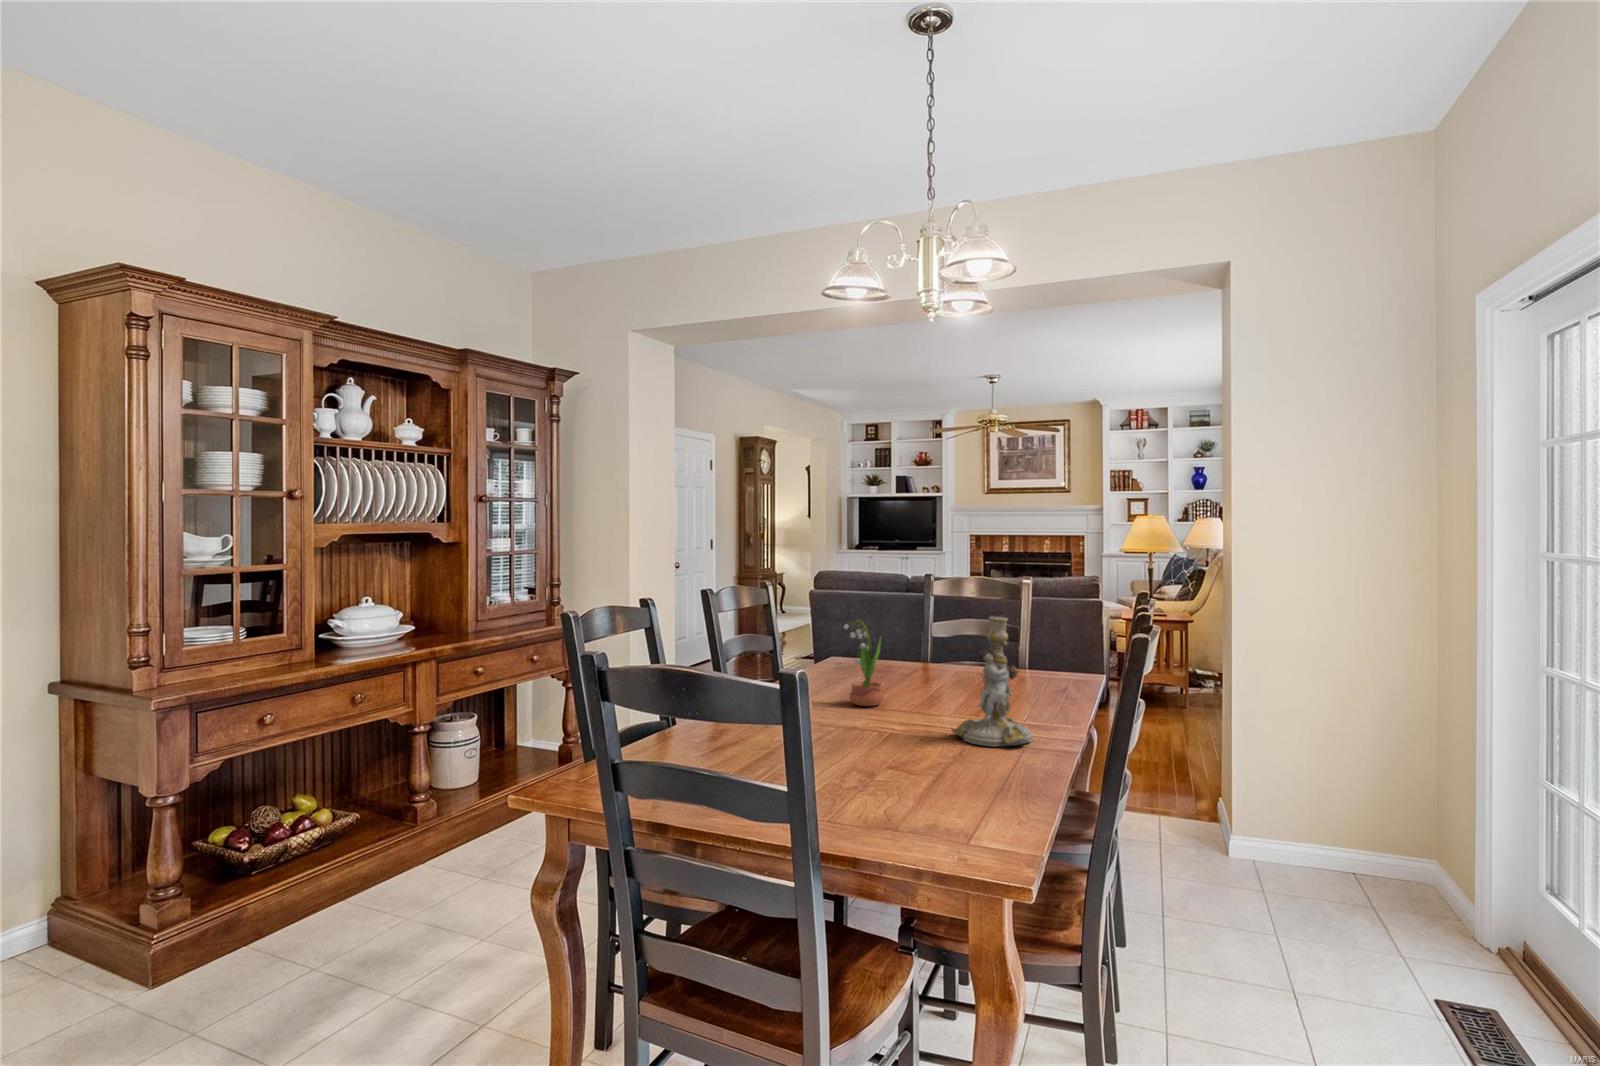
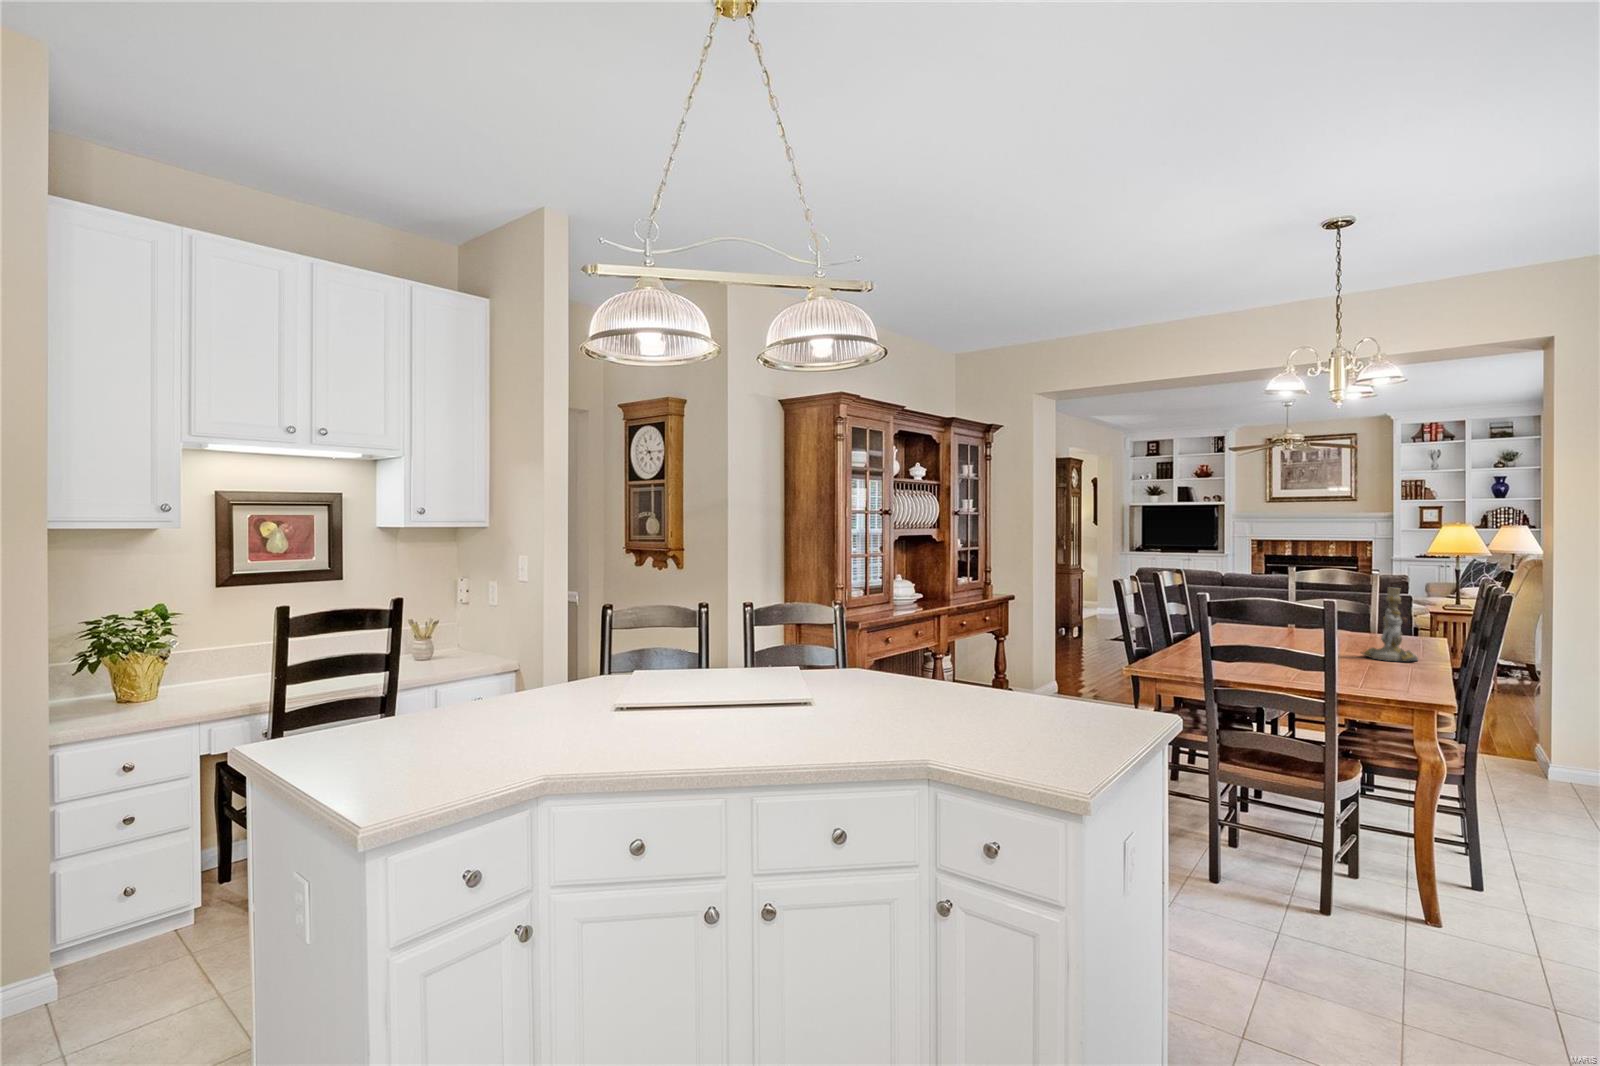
potted flower: present [844,620,884,706] -> none [1268,589,1298,643]

